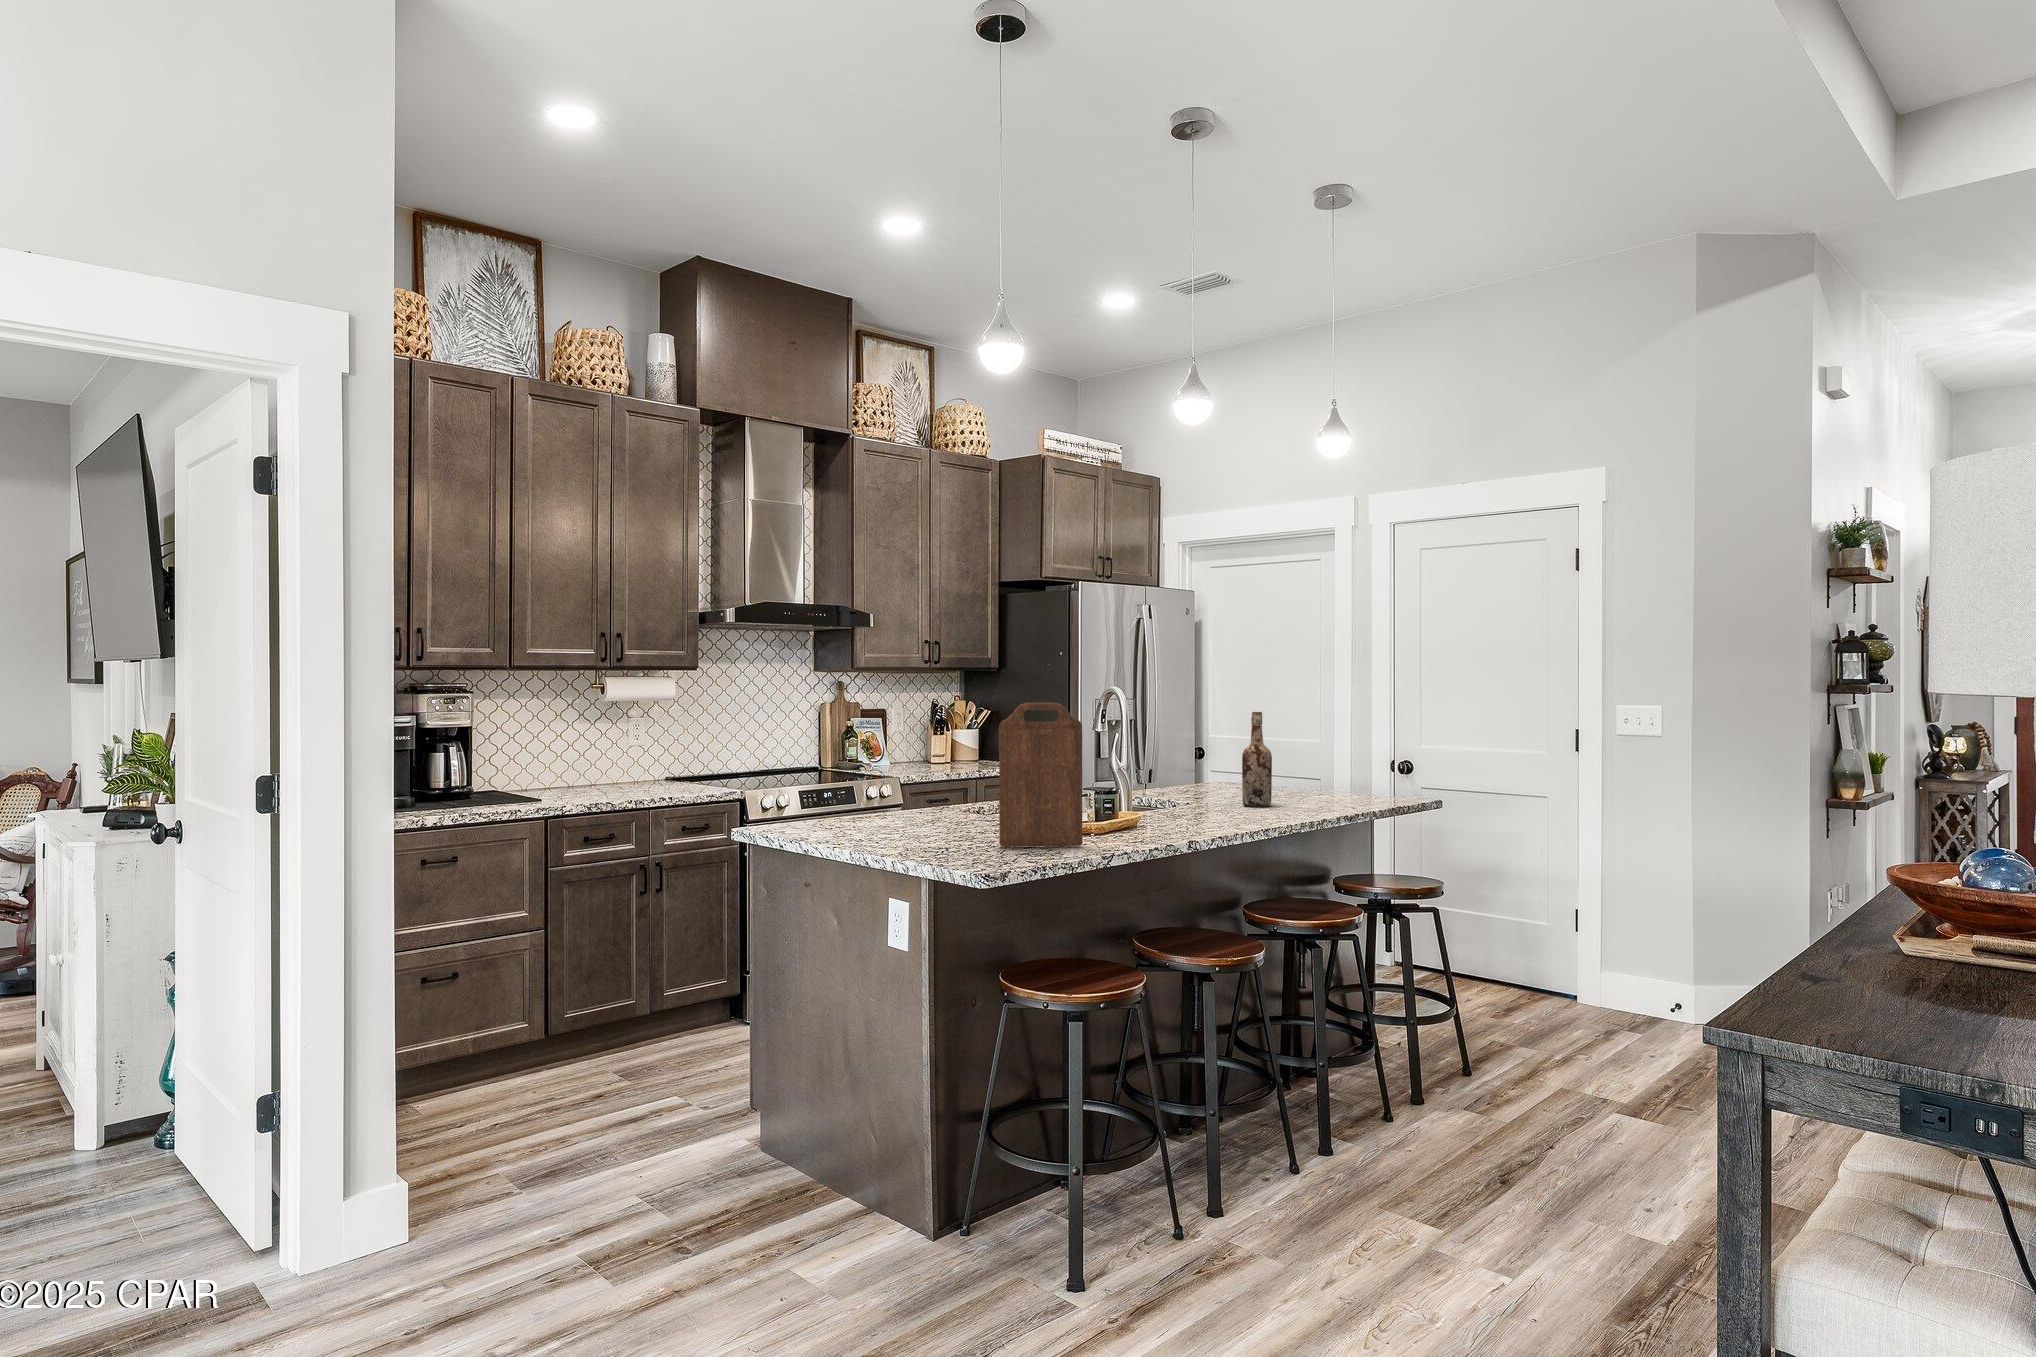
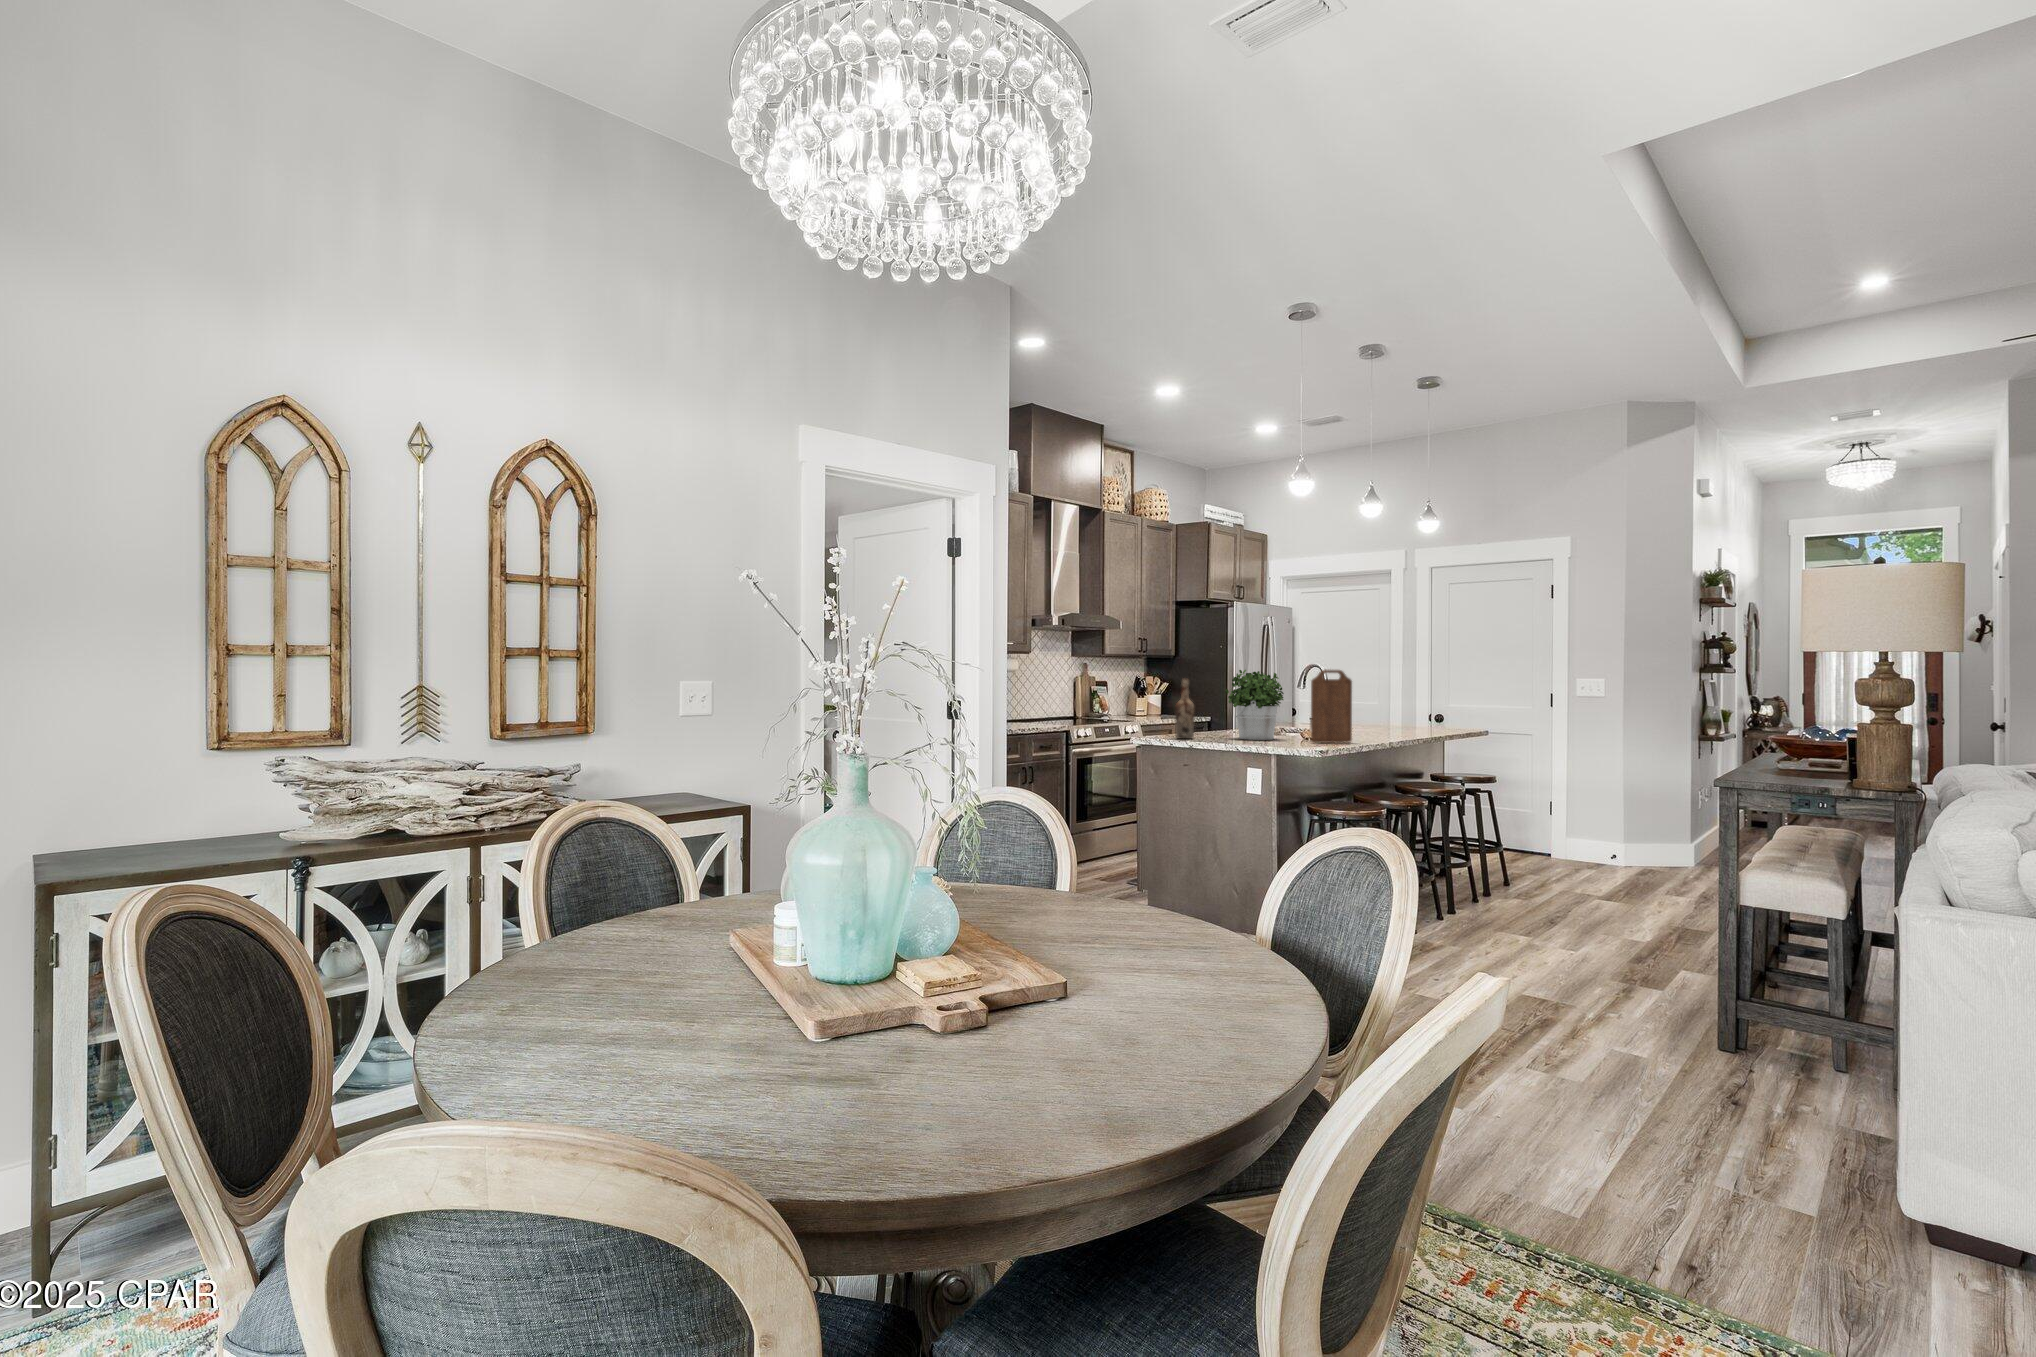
potted plant: none [876,701,979,837] -> present [1224,670,1284,740]
wine bottle: present [1242,712,1272,807] -> present [1175,678,1195,739]

